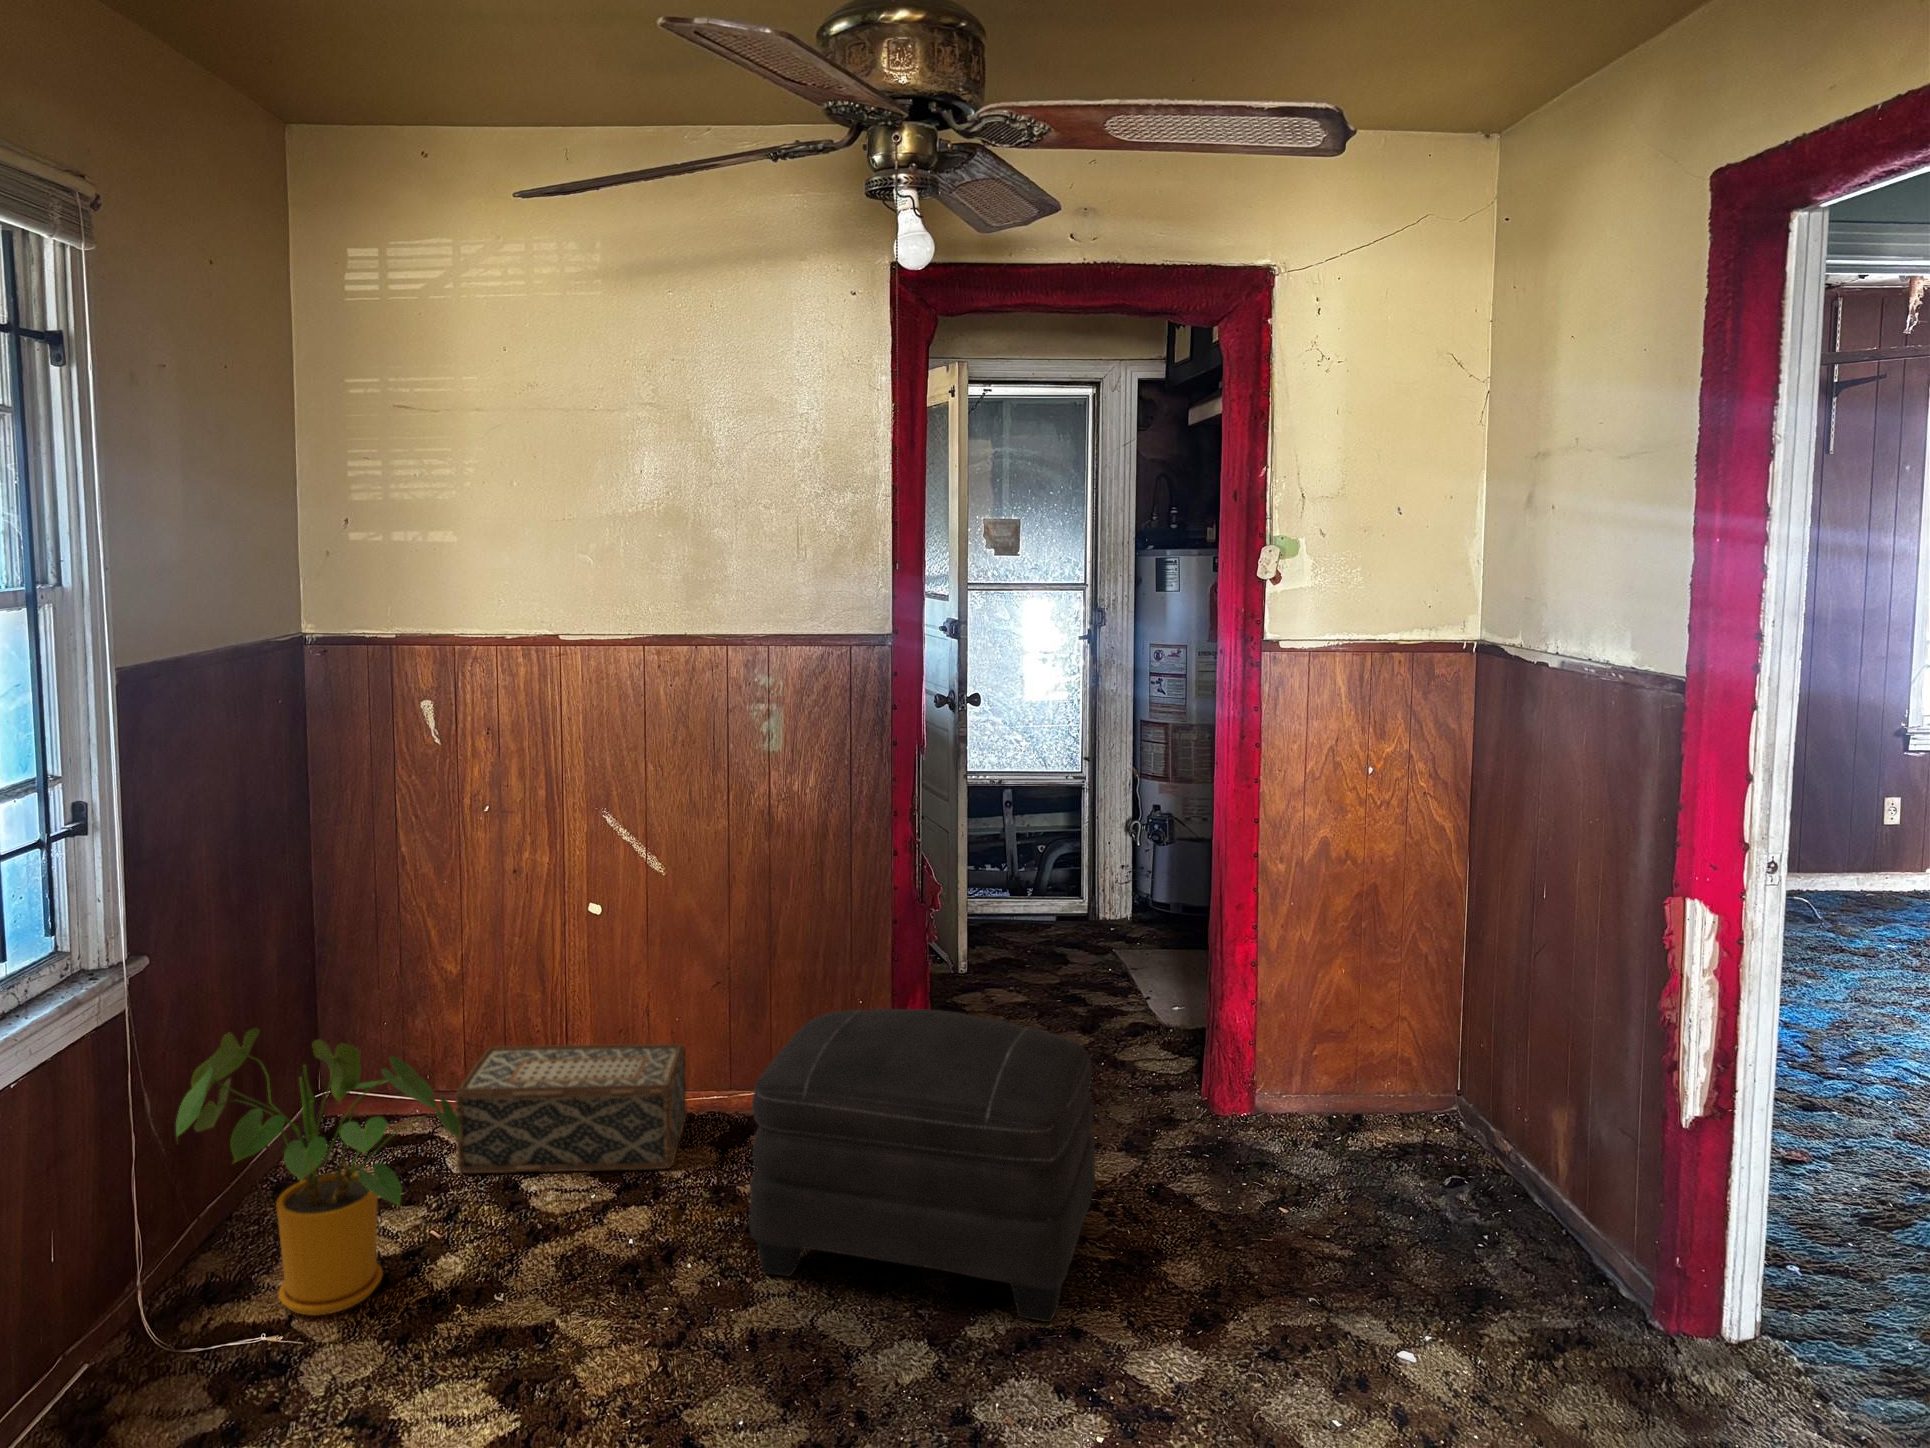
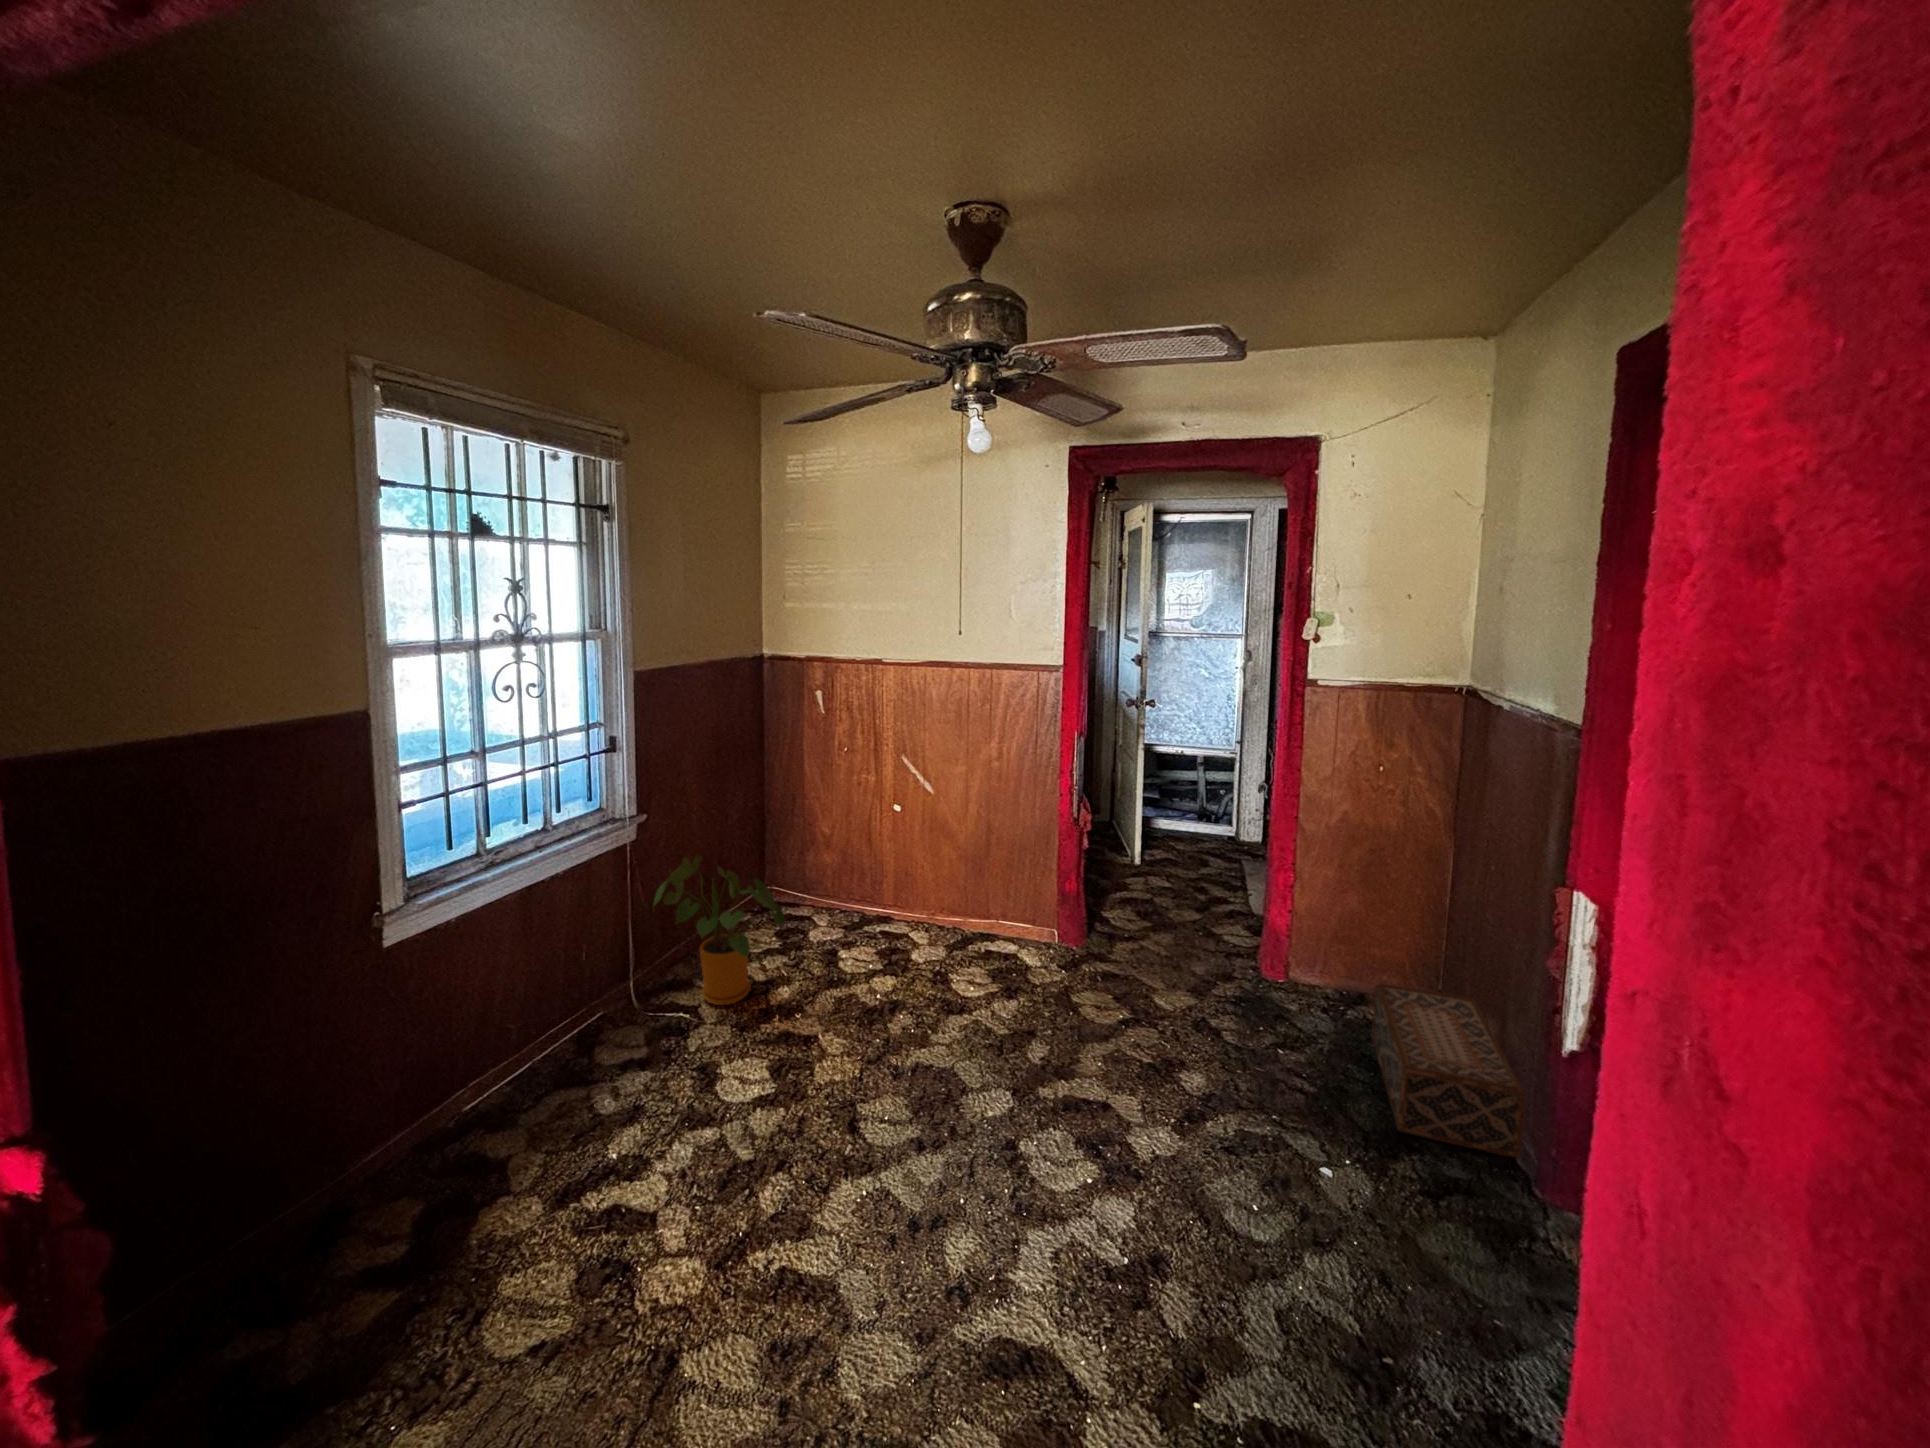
ottoman: present [749,1009,1095,1322] -> none [929,884,1148,1096]
woven basket: present [455,1044,687,1173] -> present [1372,983,1526,1158]

